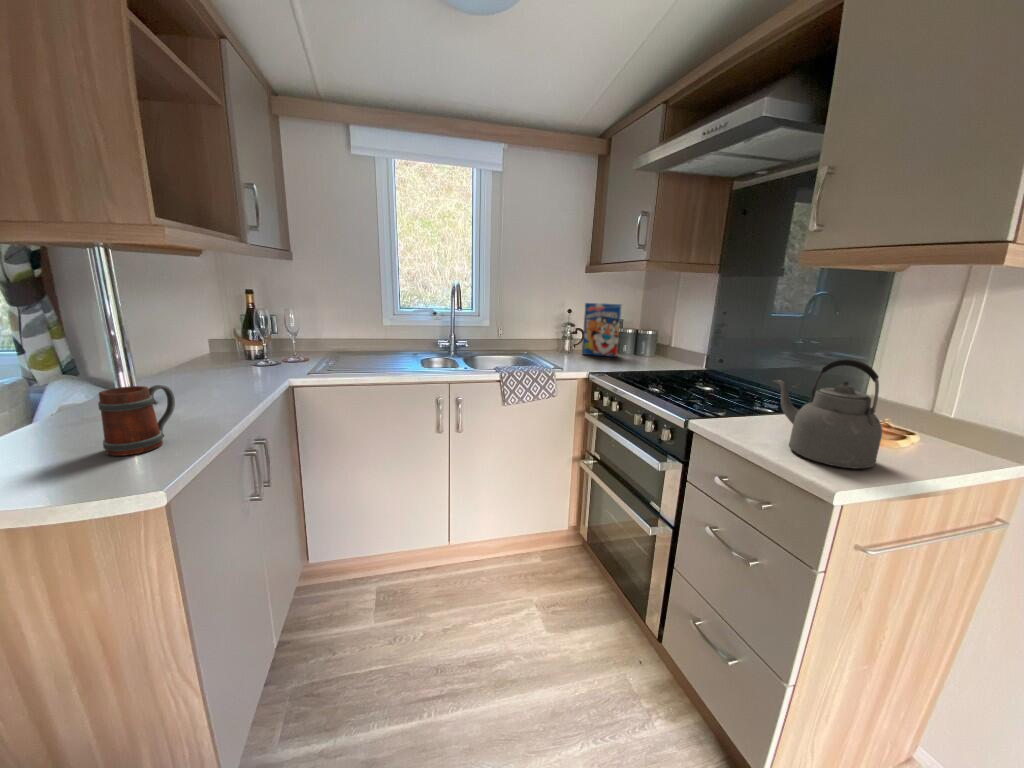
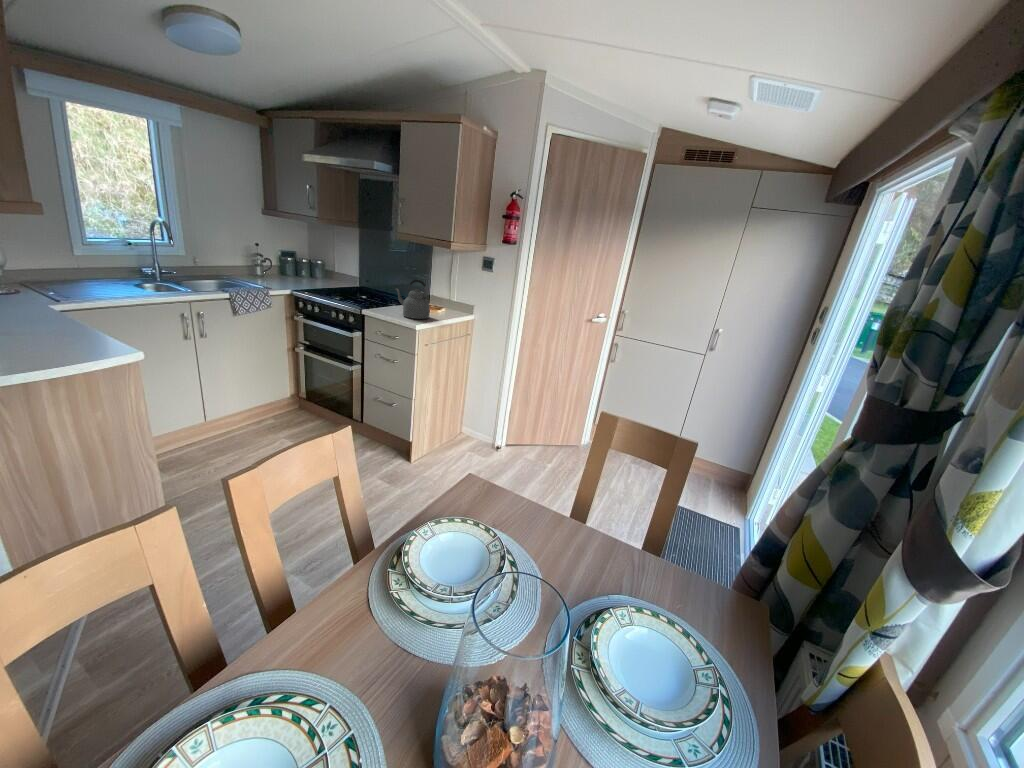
cereal box: present [582,303,621,357] -> none [270,238,300,280]
mug: present [98,385,175,456] -> none [29,302,73,344]

